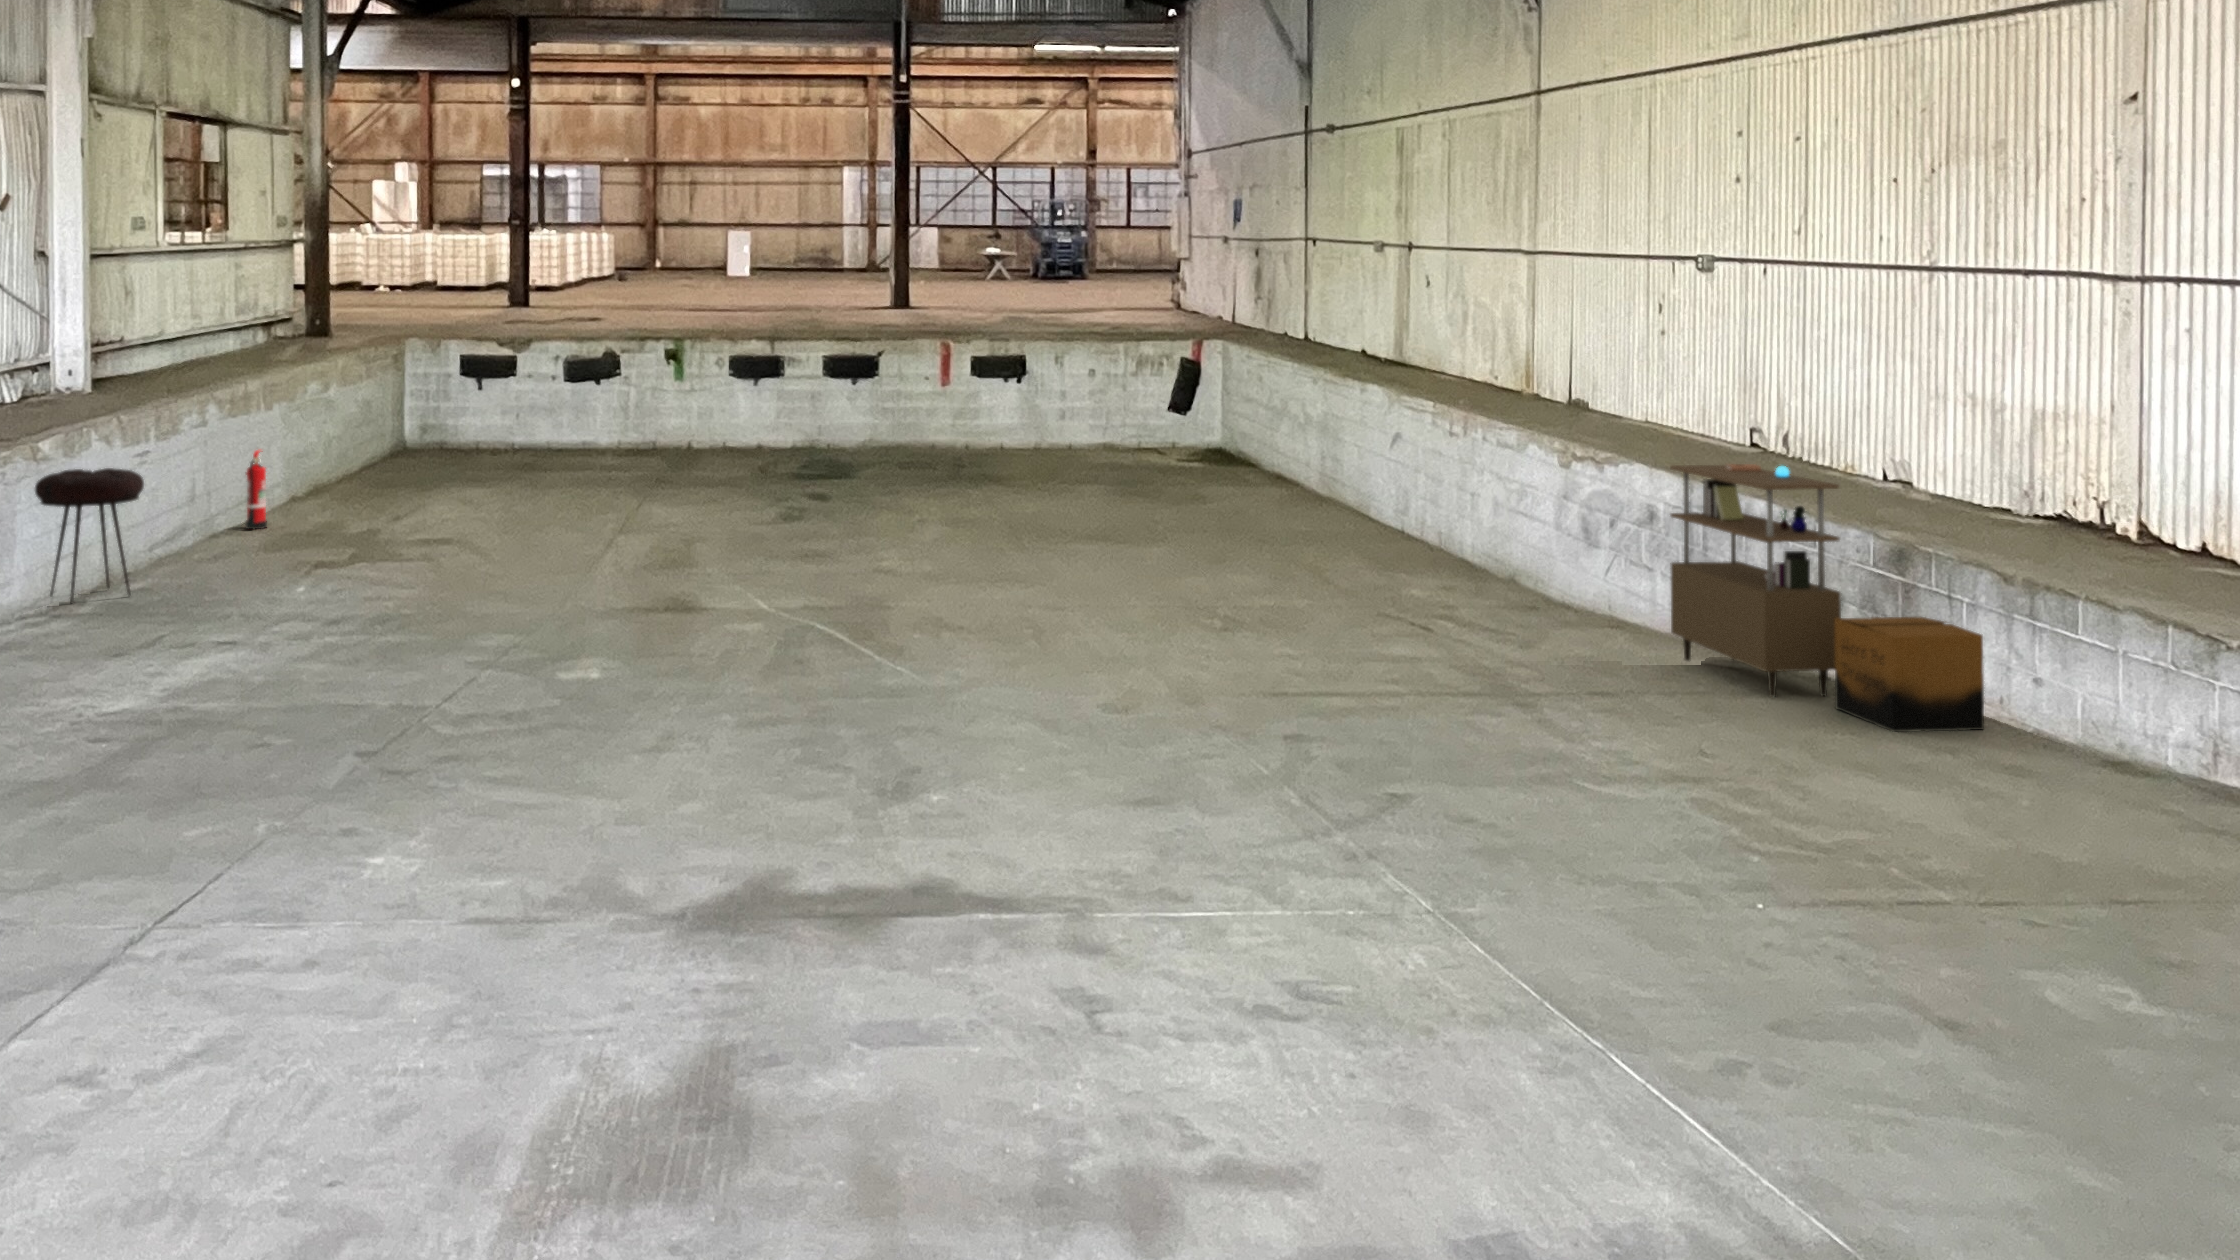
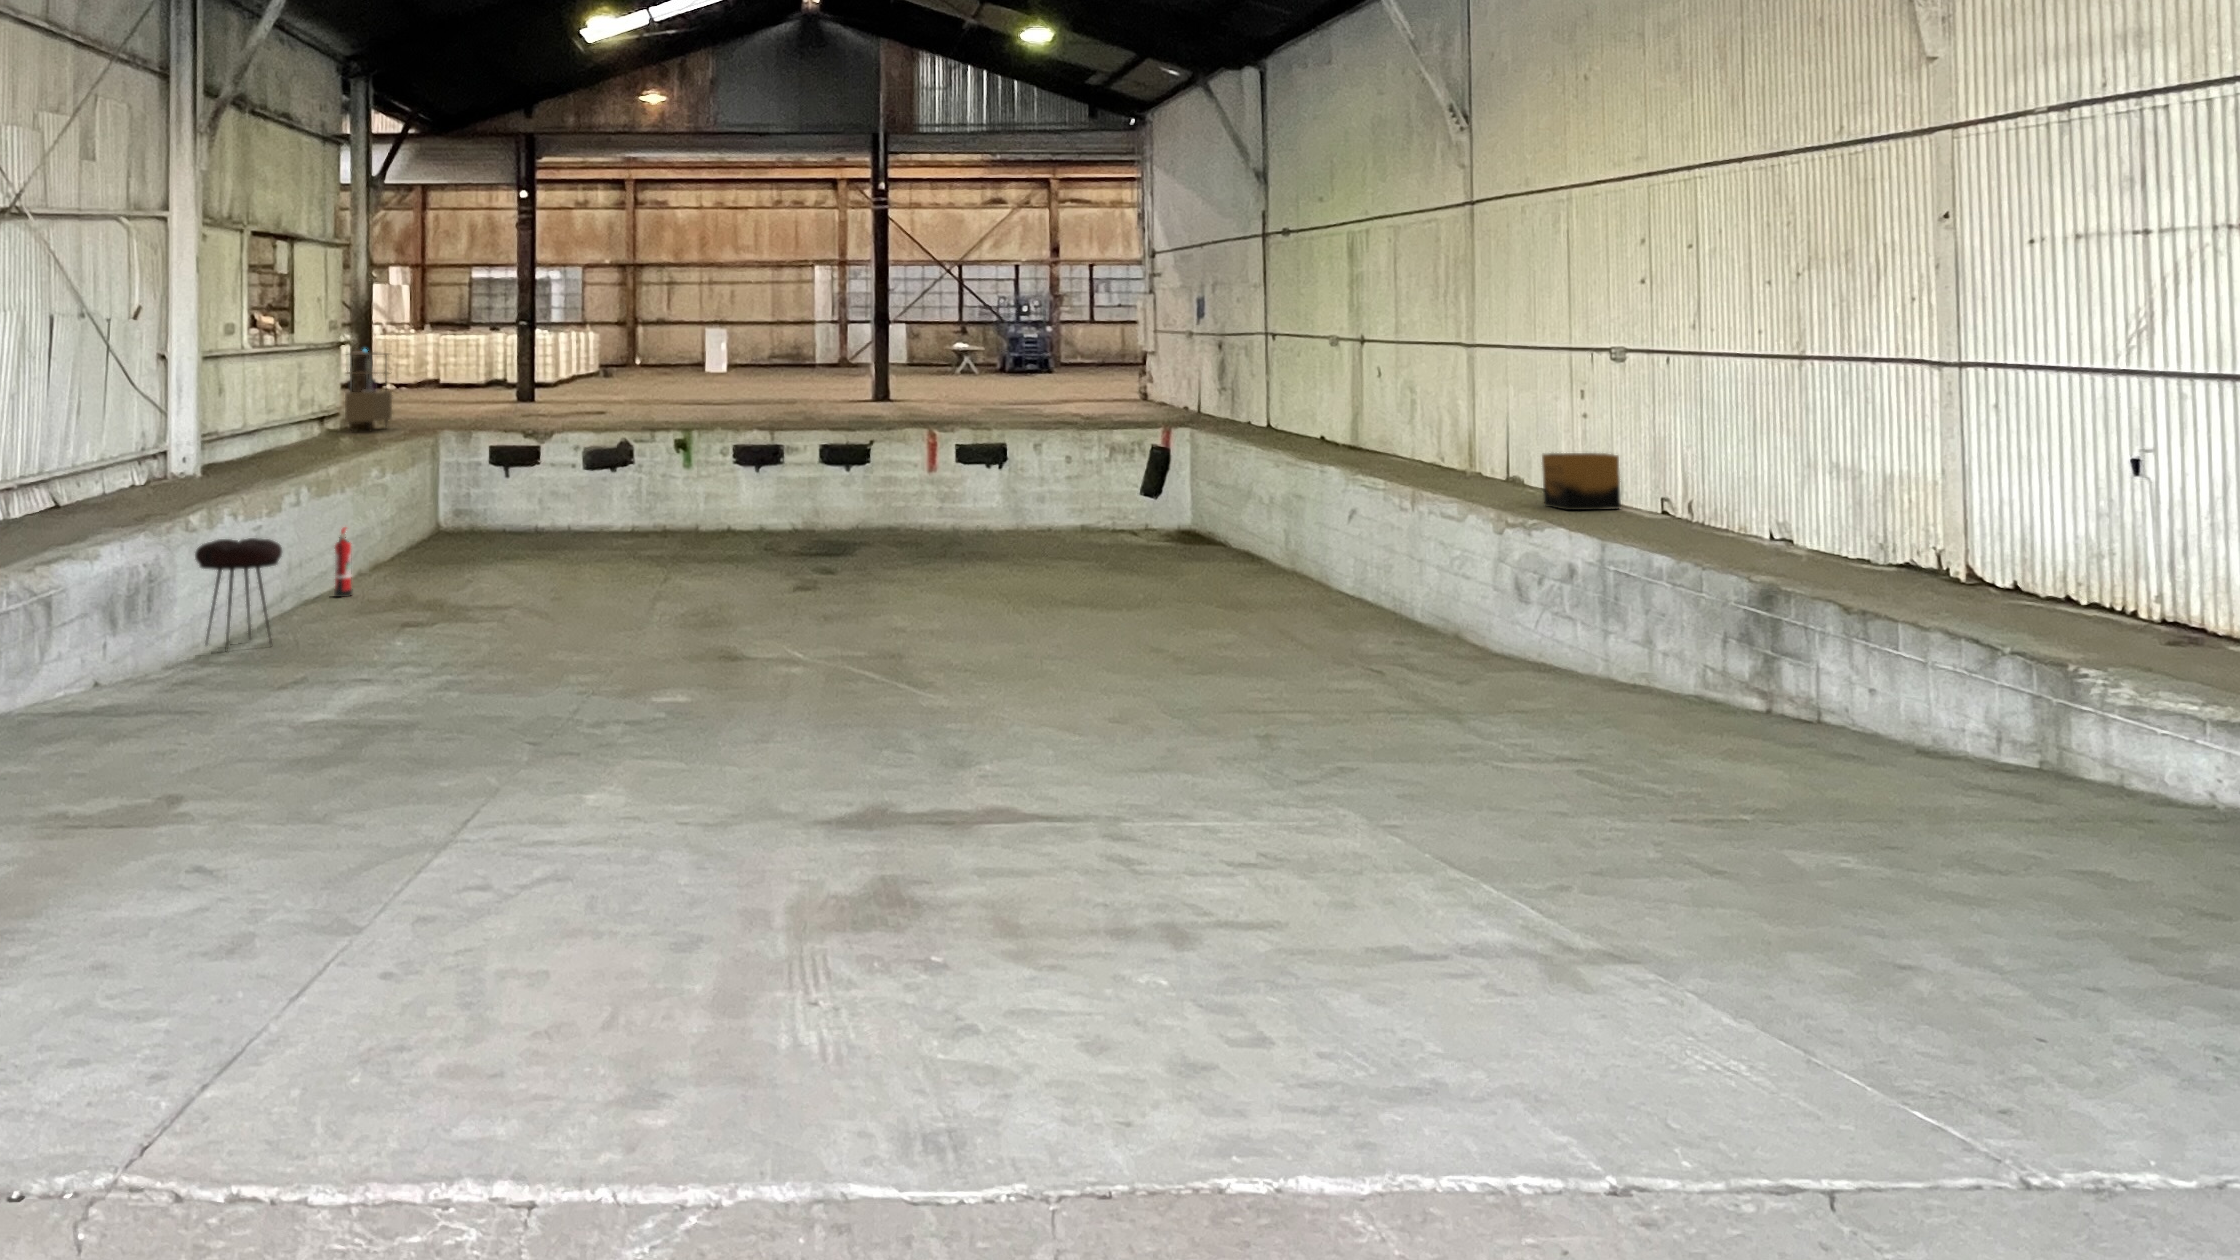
shelving unit: present [1670,464,1841,697] -> present [345,350,392,429]
cardboard box: present [1835,617,1984,732] -> present [1542,453,1621,510]

